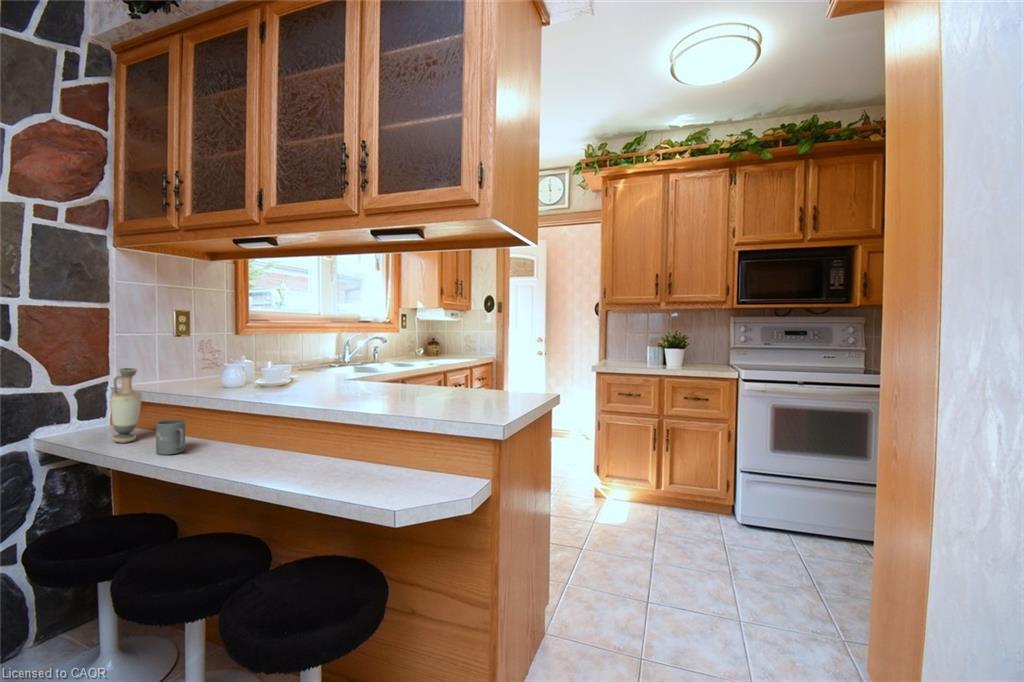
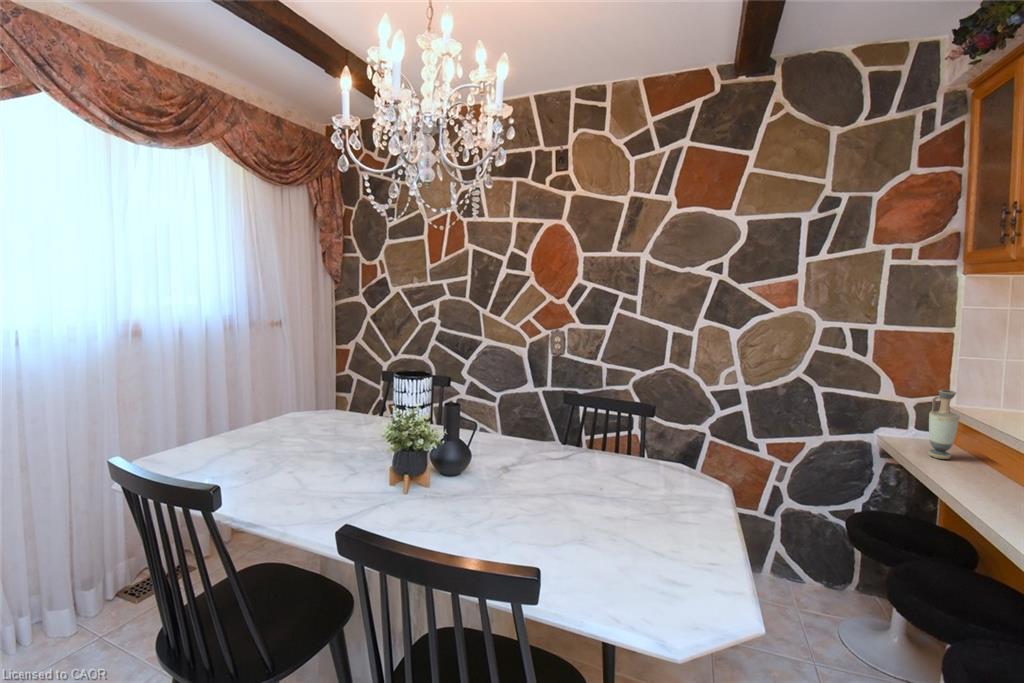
mug: present [156,419,185,455] -> none [953,446,988,483]

